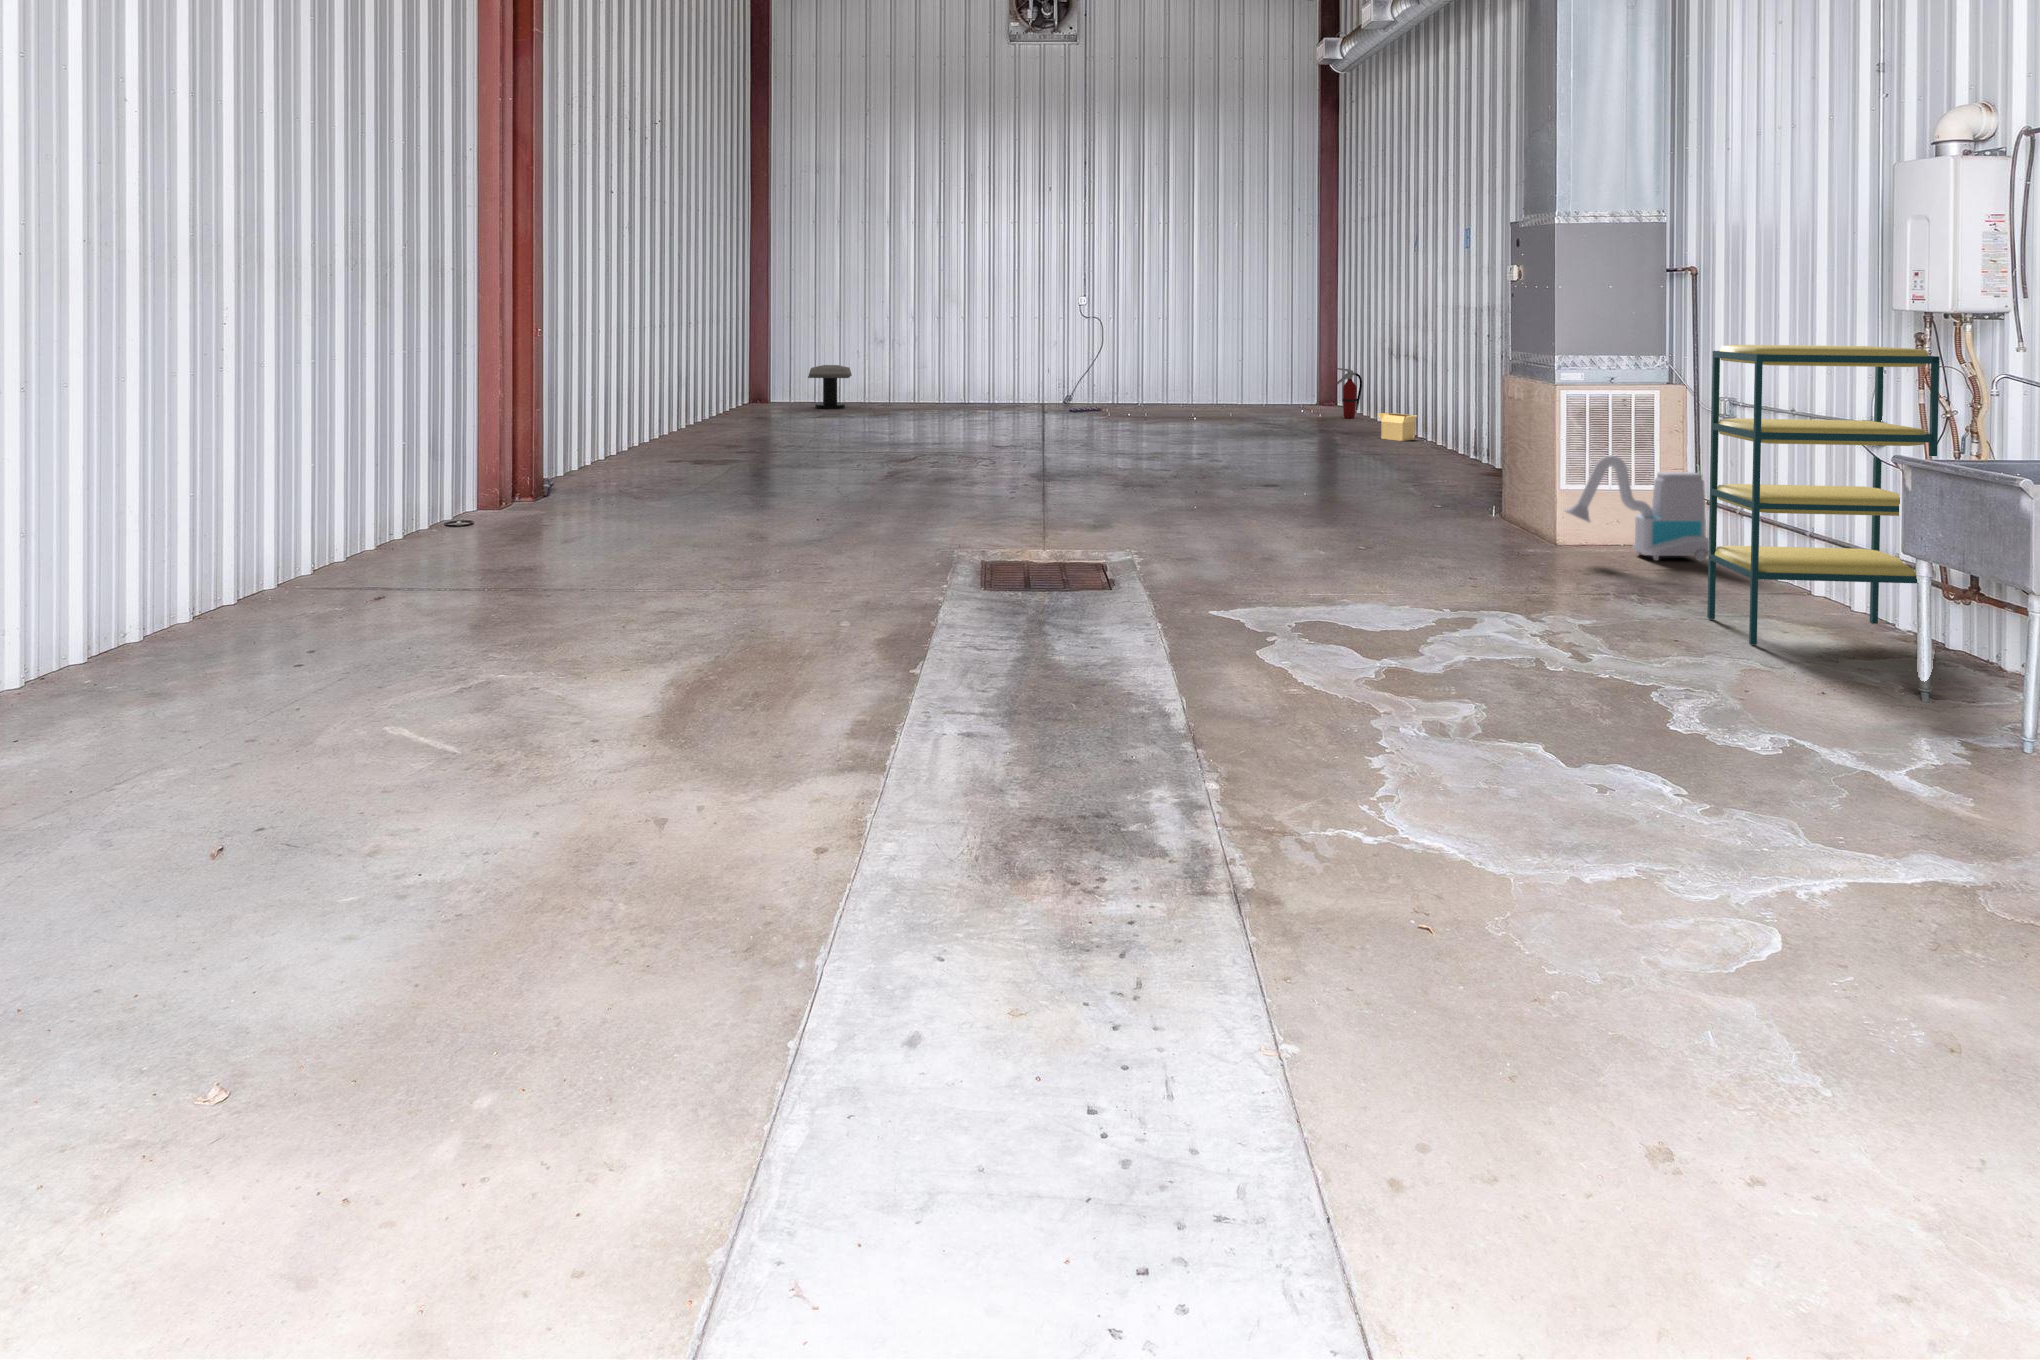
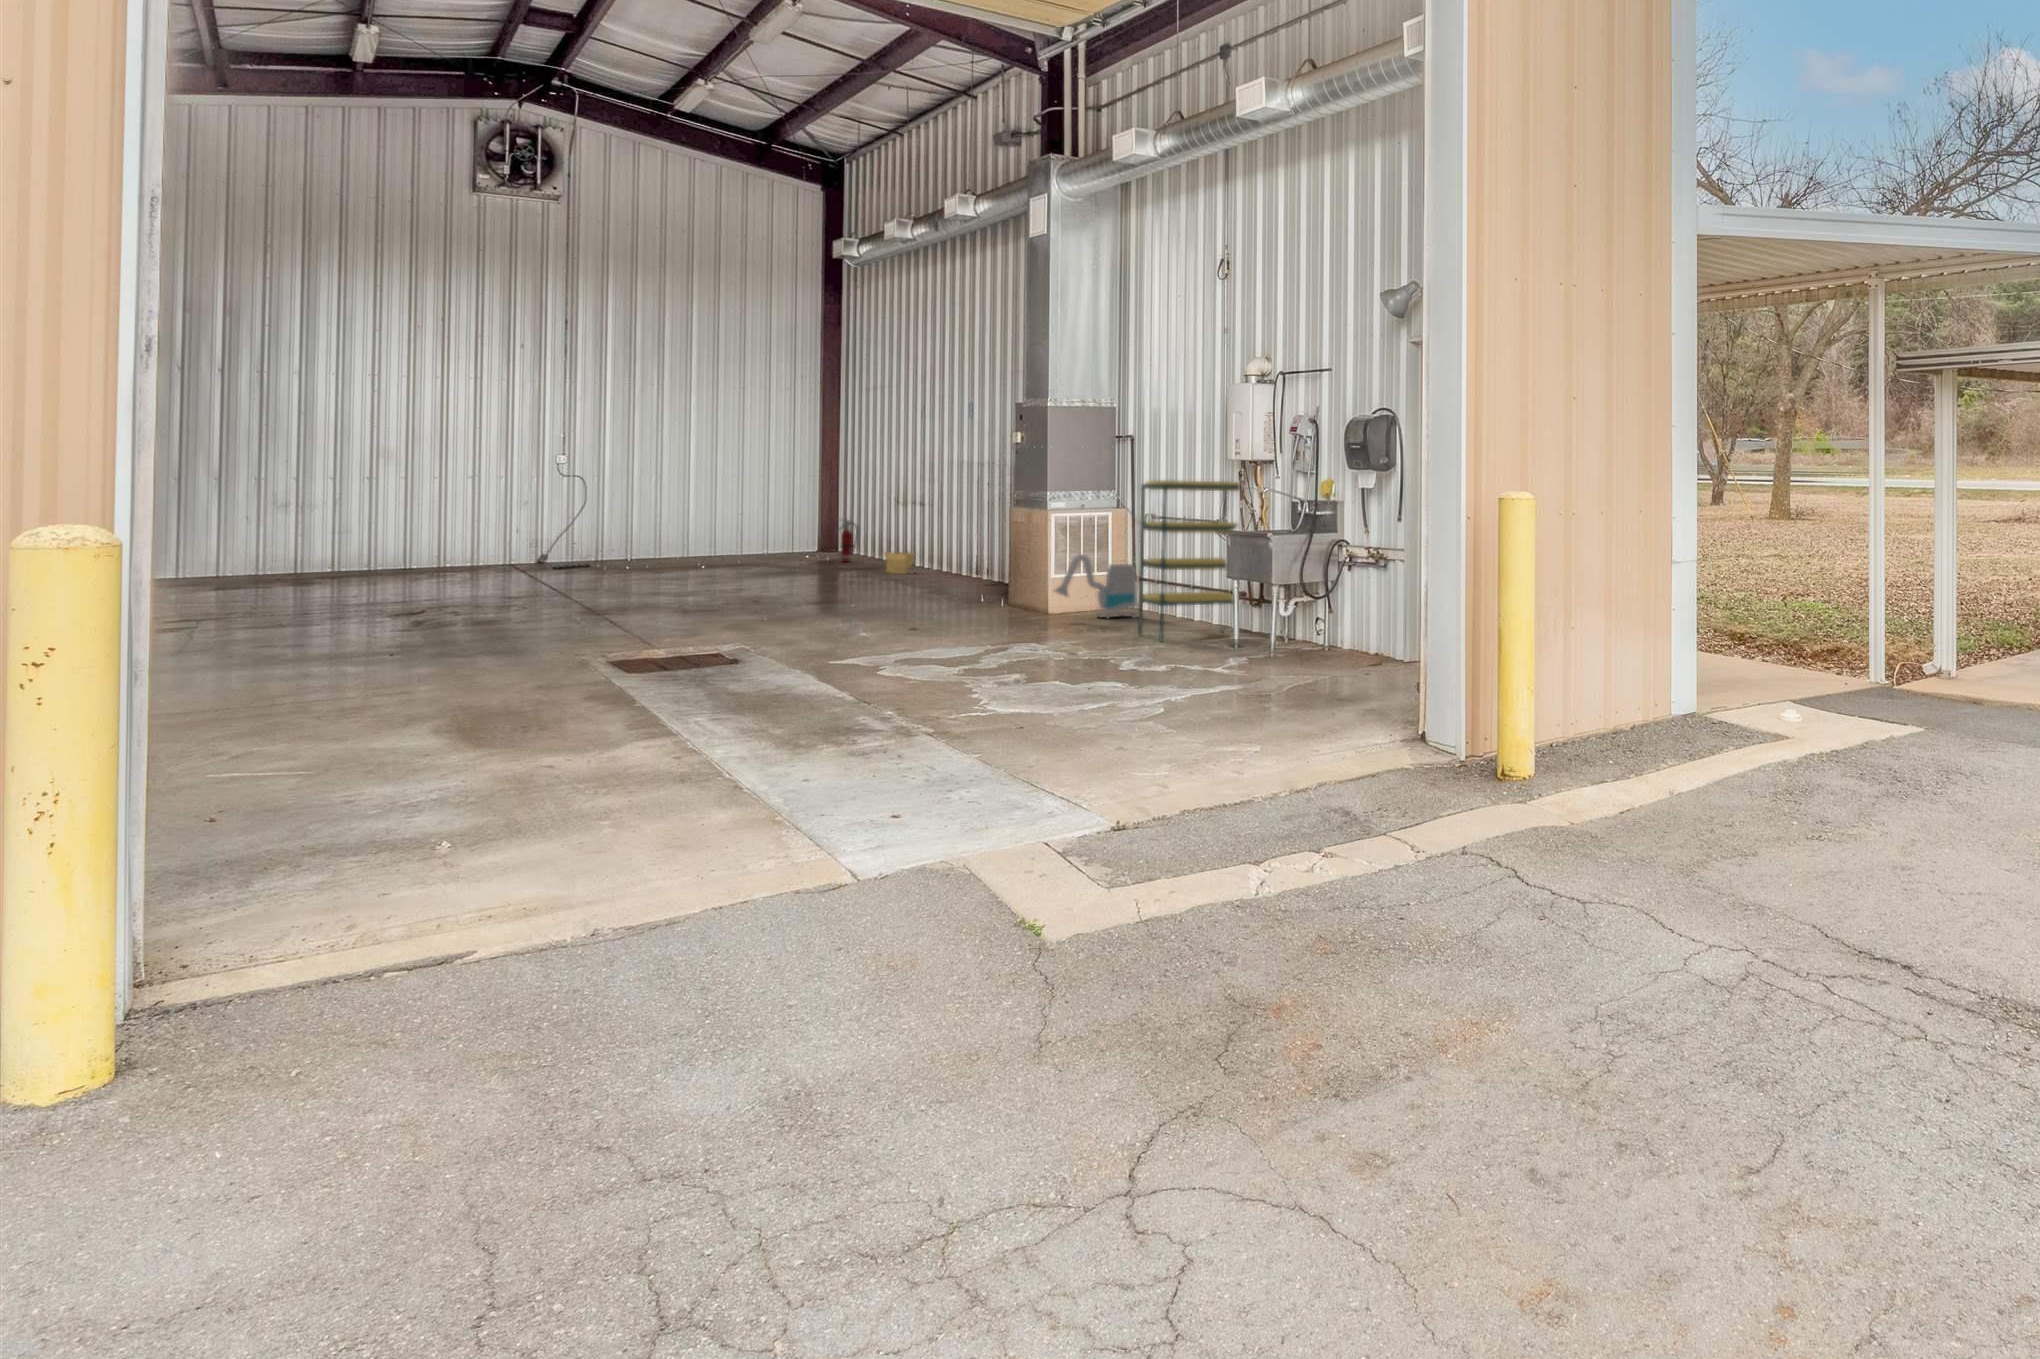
stool: present [808,365,852,409] -> none [218,521,277,569]

